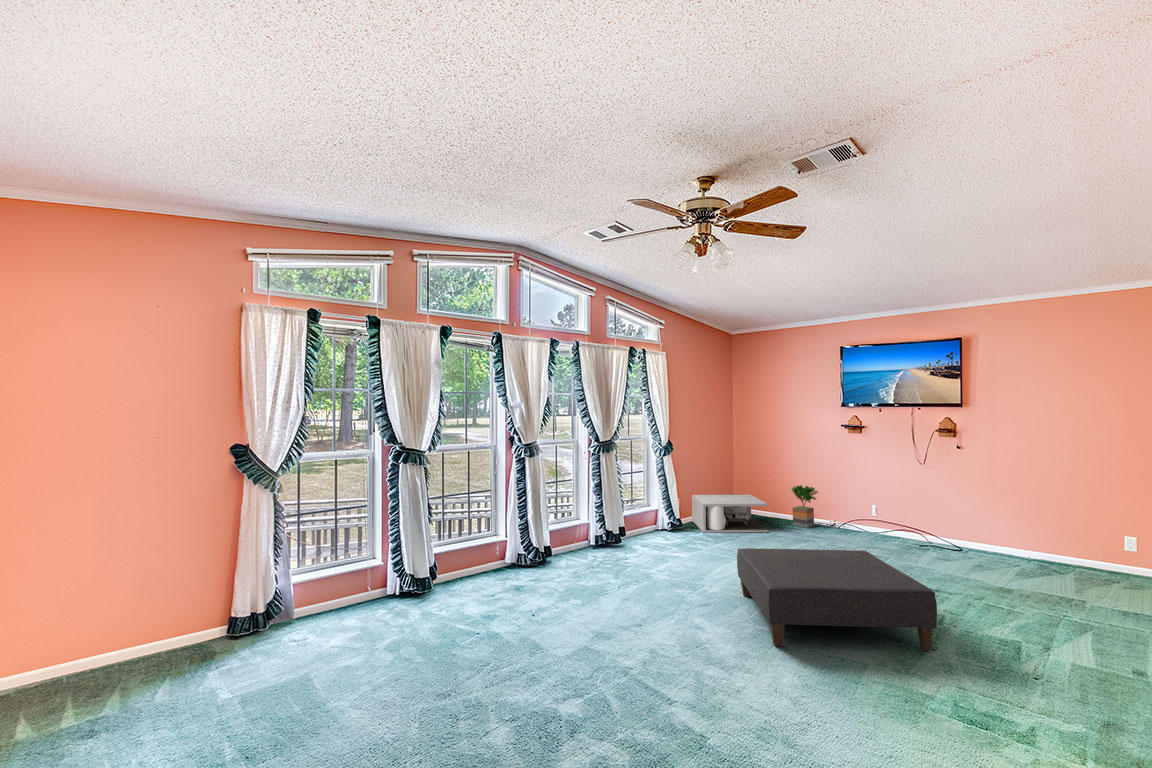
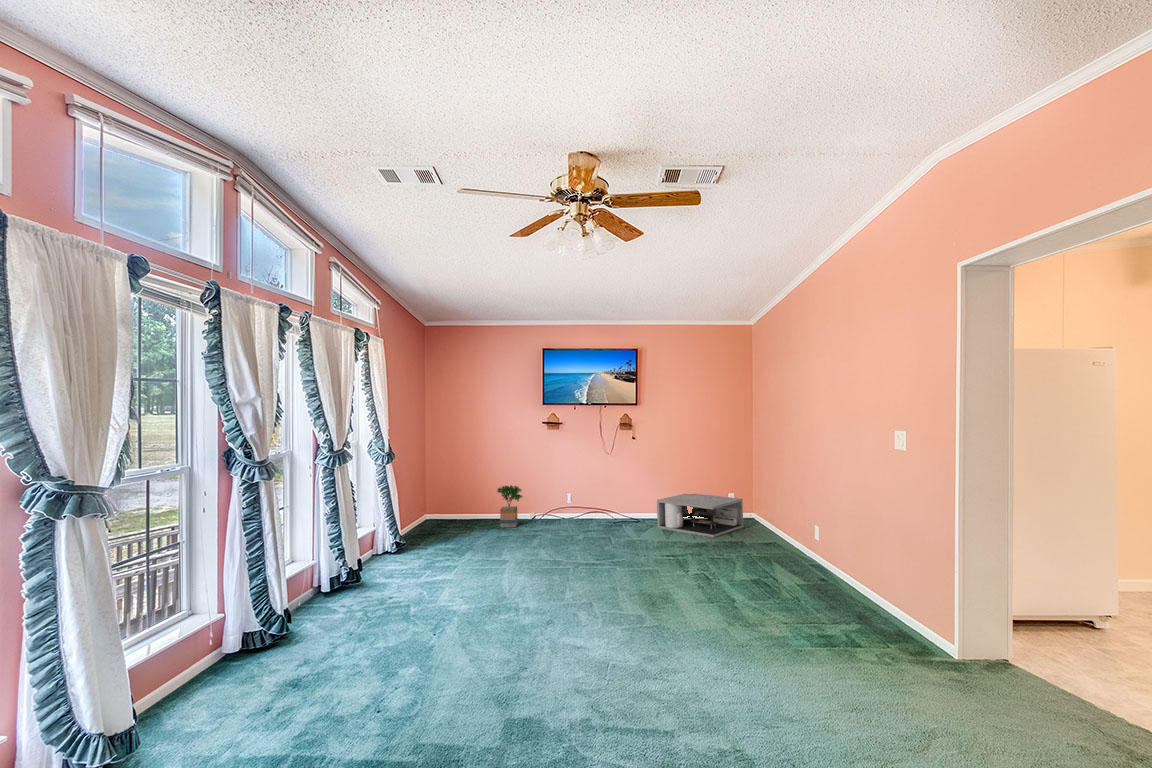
coffee table: present [692,495,768,533] -> present [657,494,743,537]
ottoman: present [737,548,937,651] -> none [548,533,737,641]

